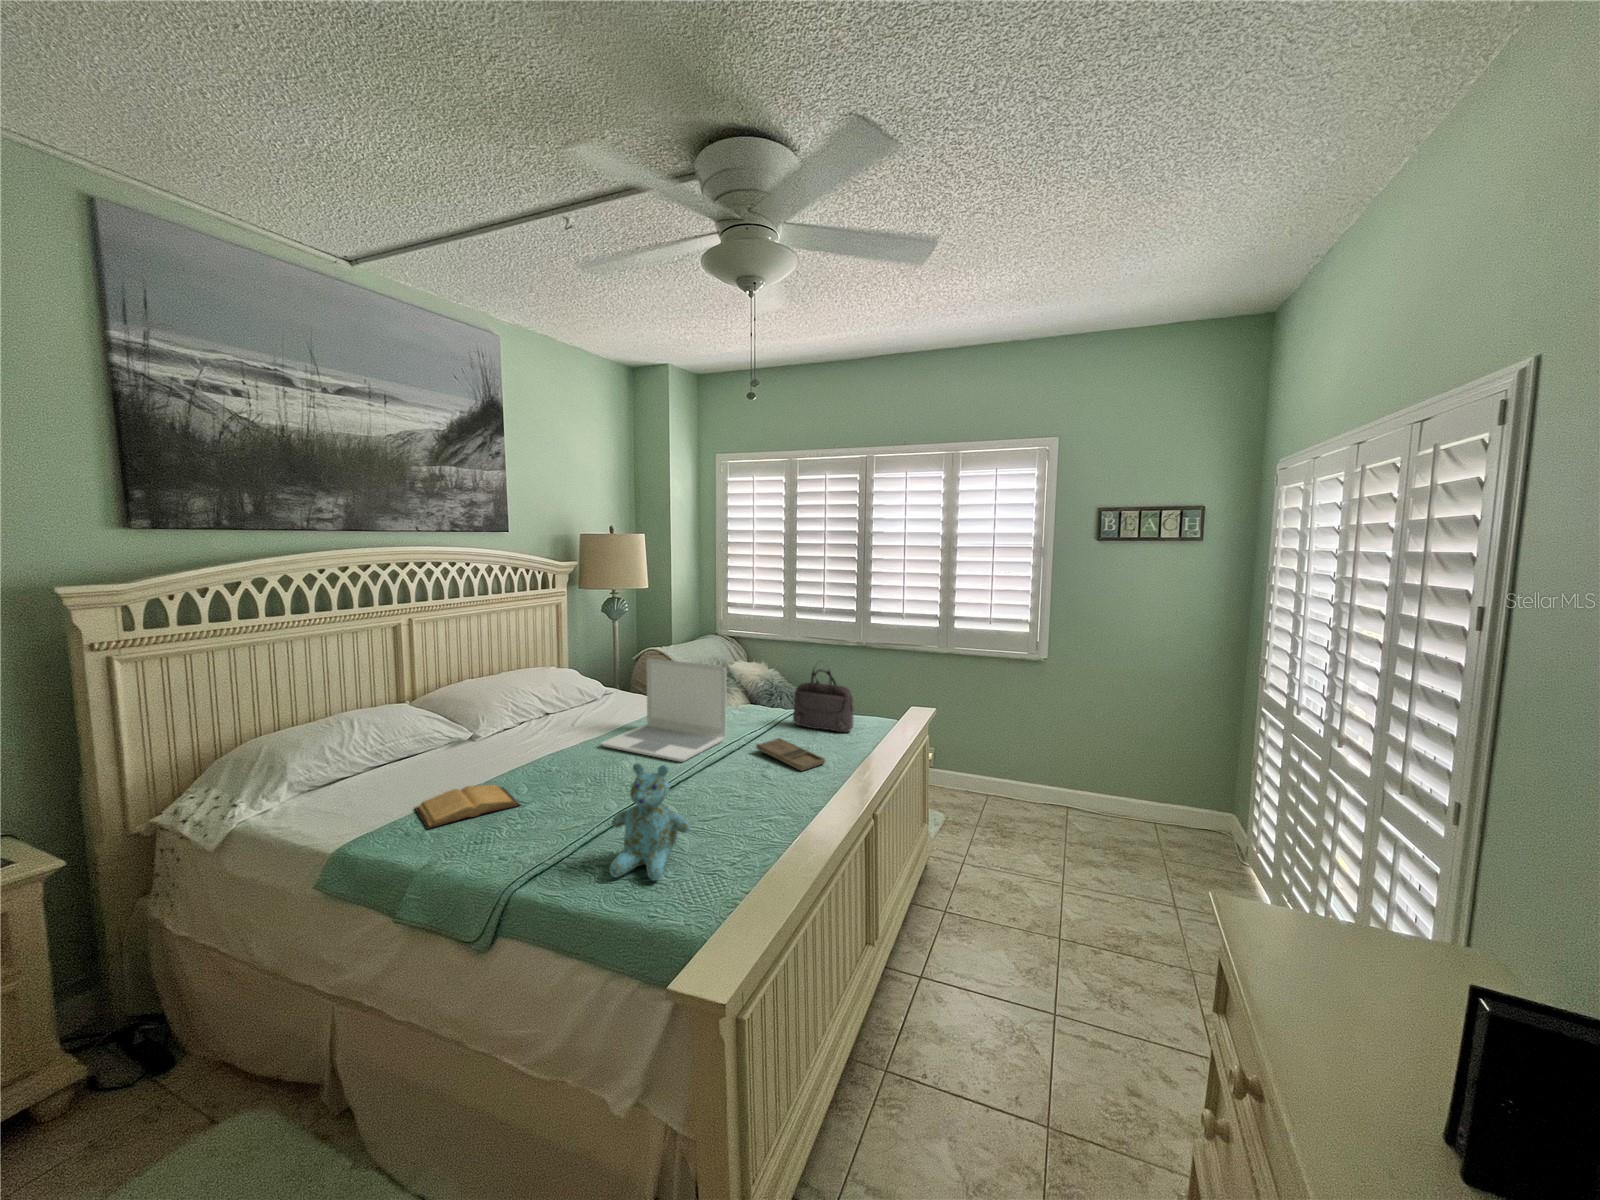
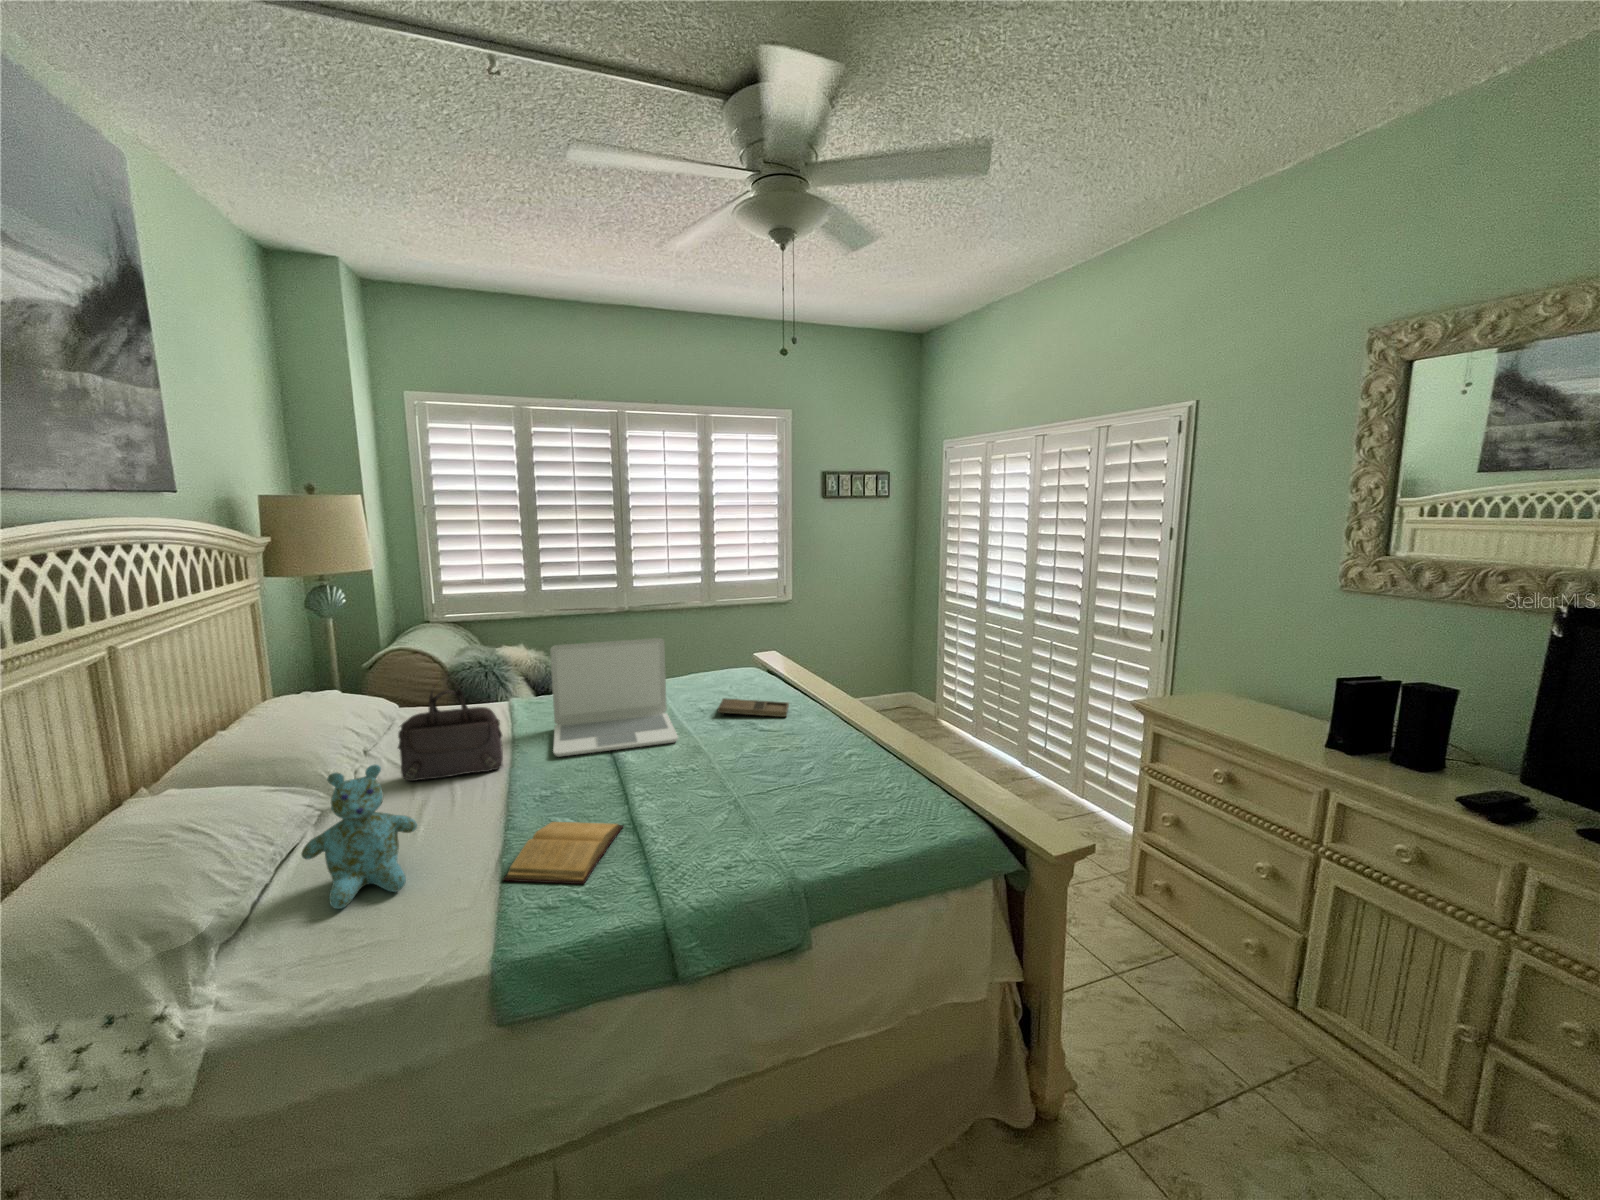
handbag: present [793,669,854,732] -> present [398,682,503,781]
stuffed bear: present [610,763,691,881] -> present [301,764,417,909]

